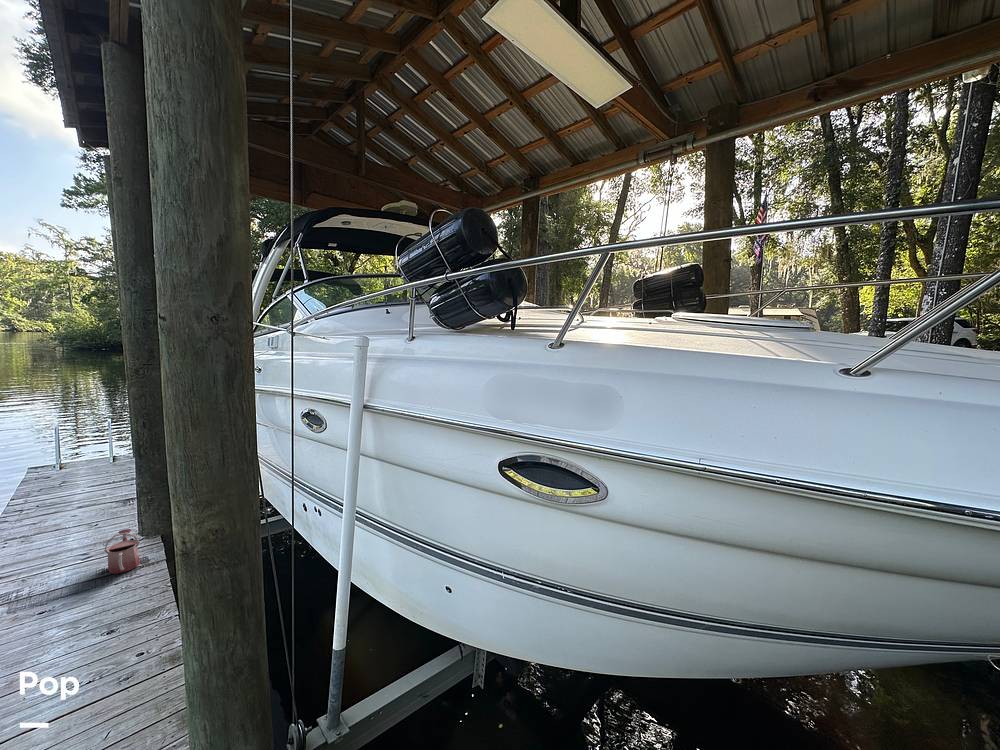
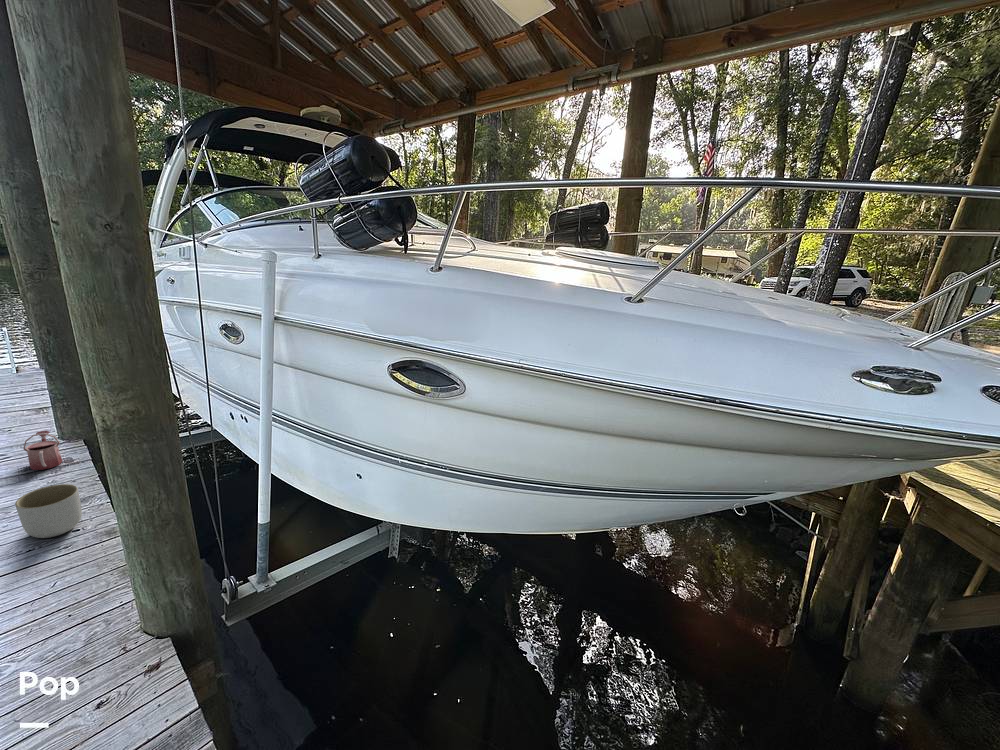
planter: none [87,596,153,663] -> present [15,484,82,538]

